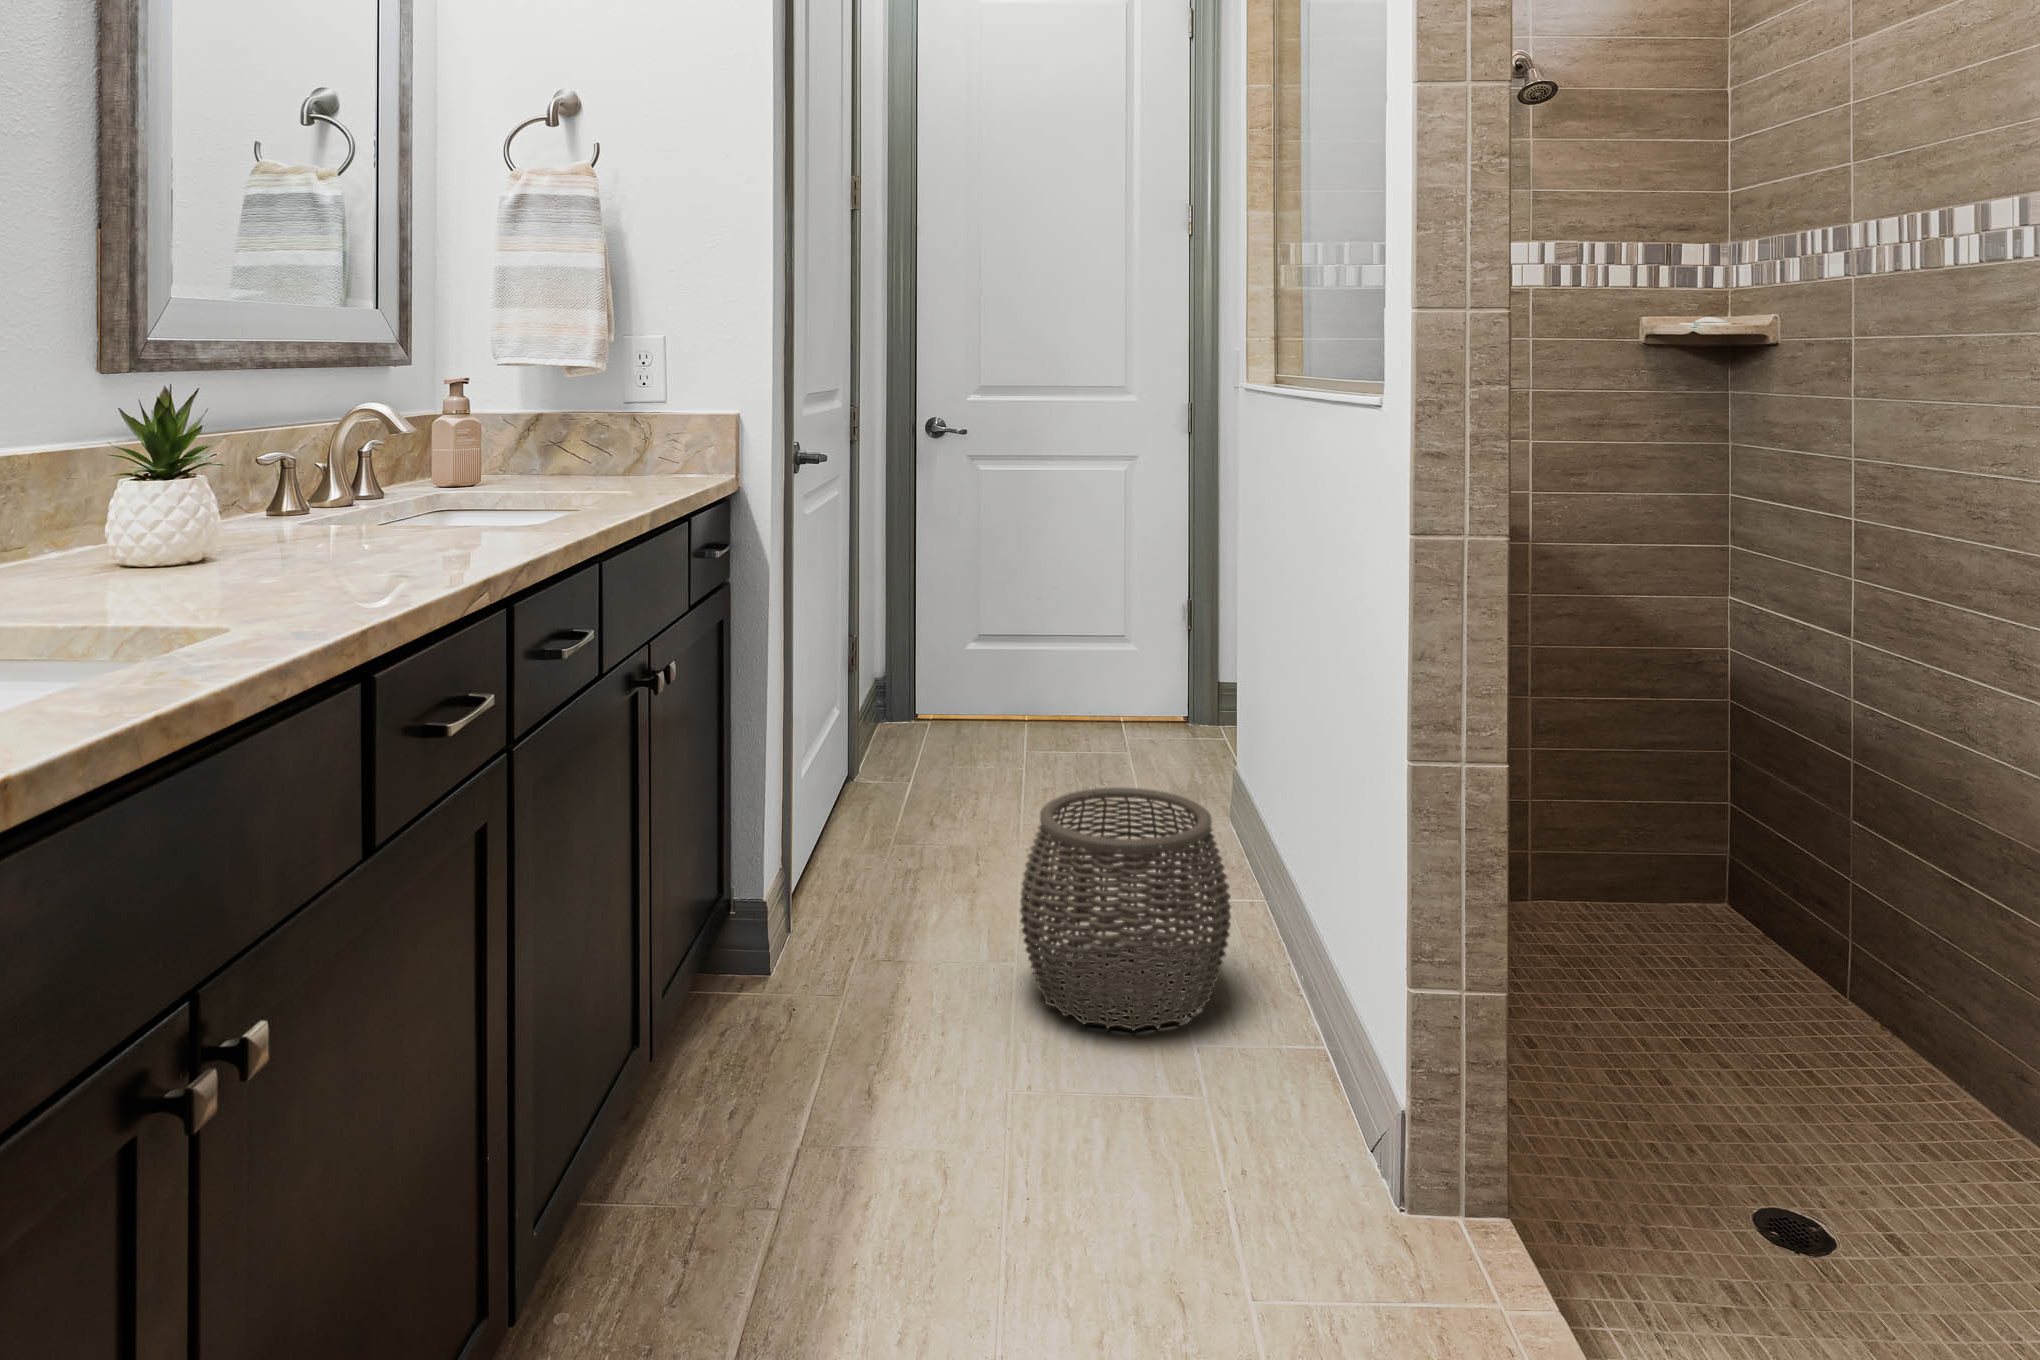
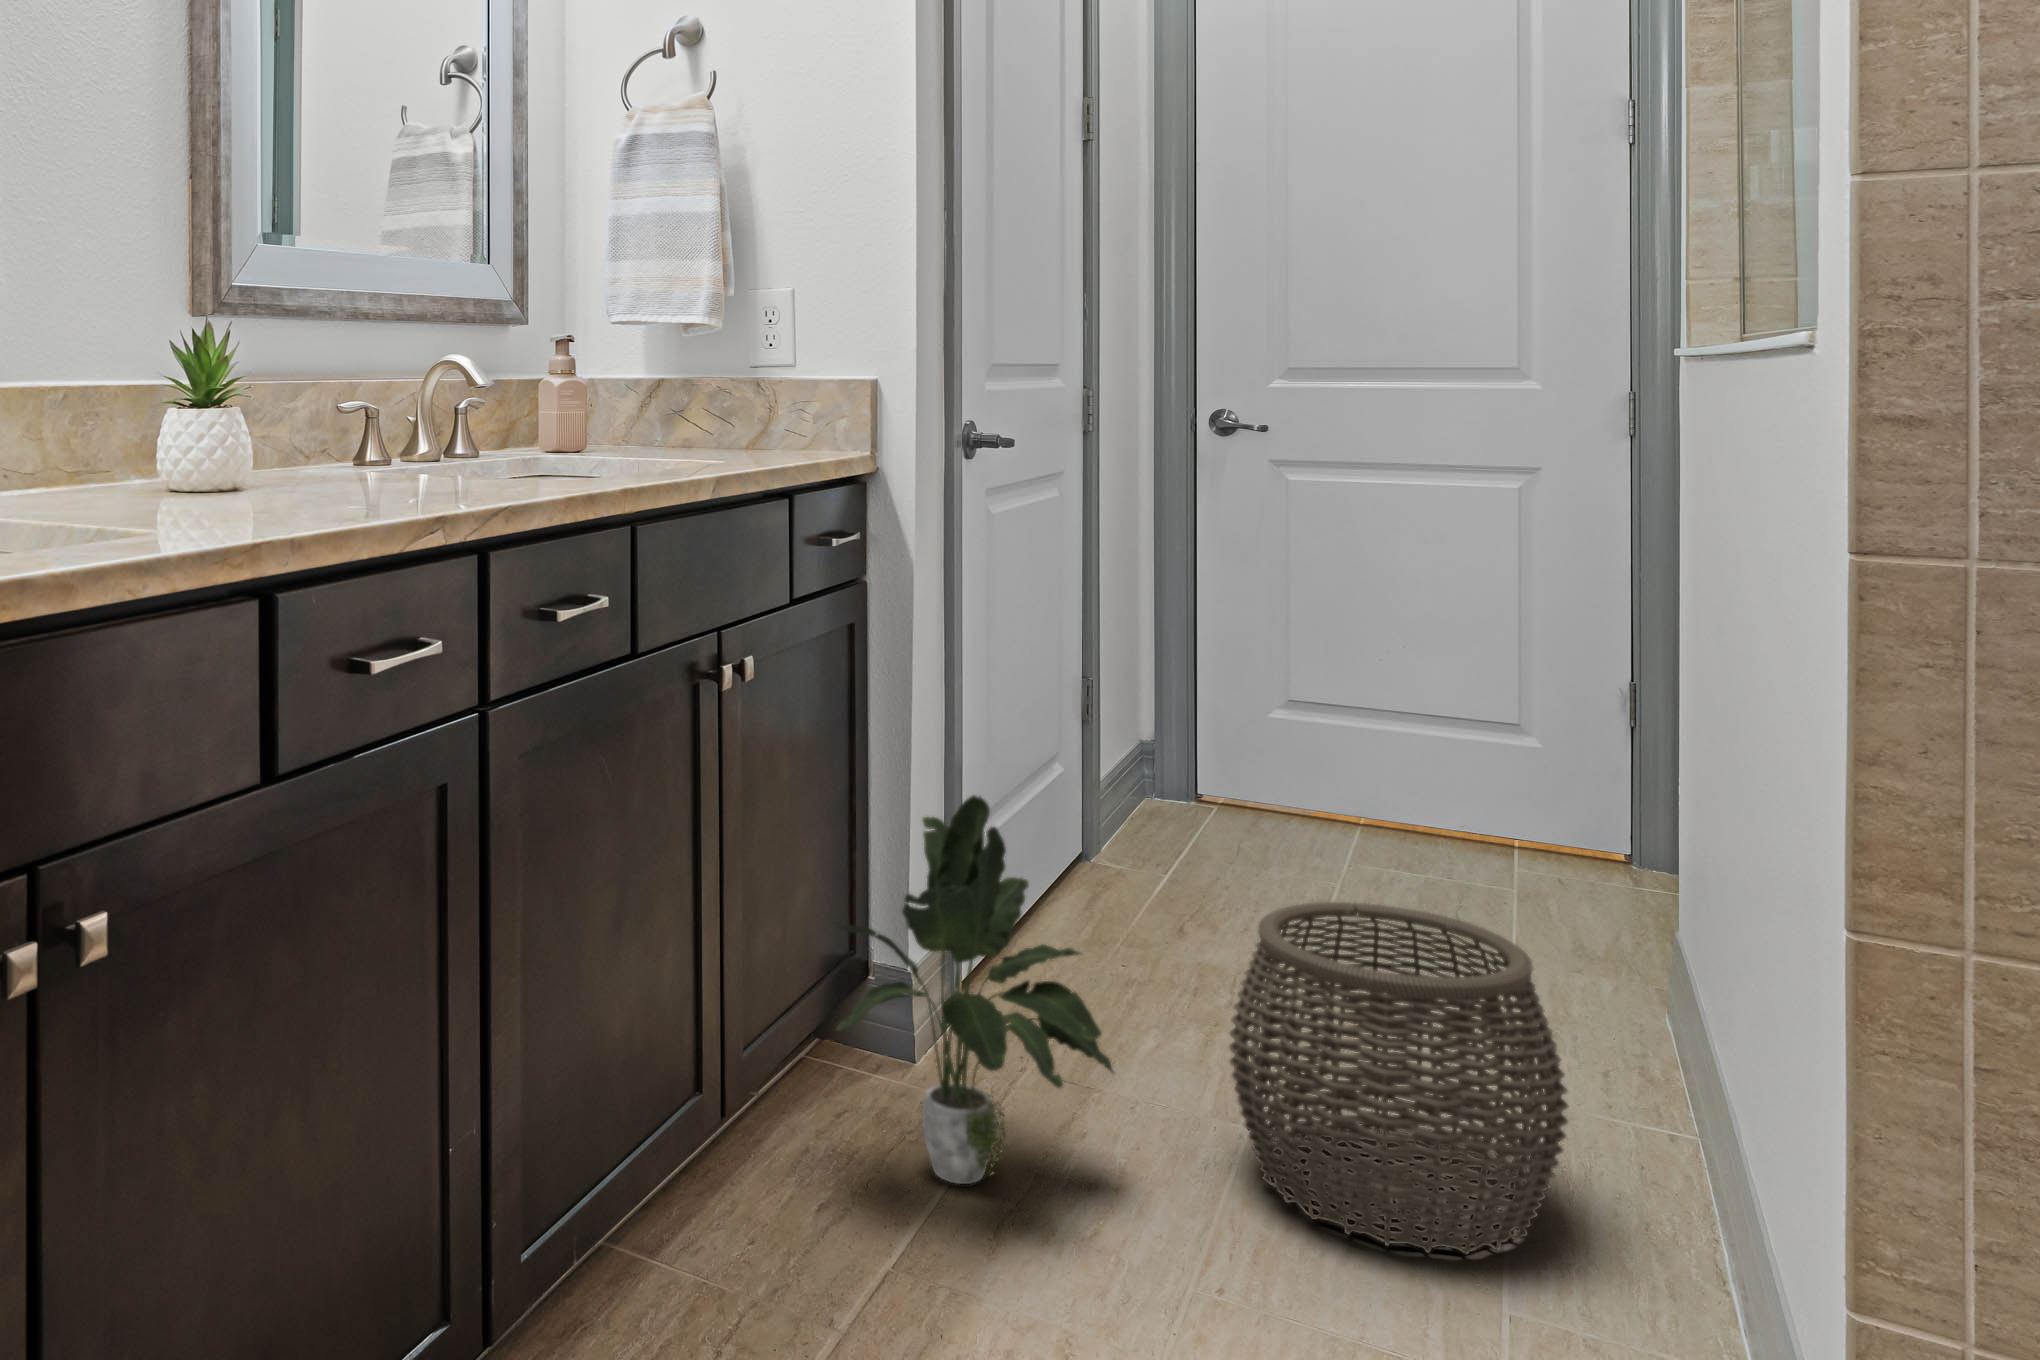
potted plant: none [730,751,950,1065] -> present [823,795,1114,1184]

